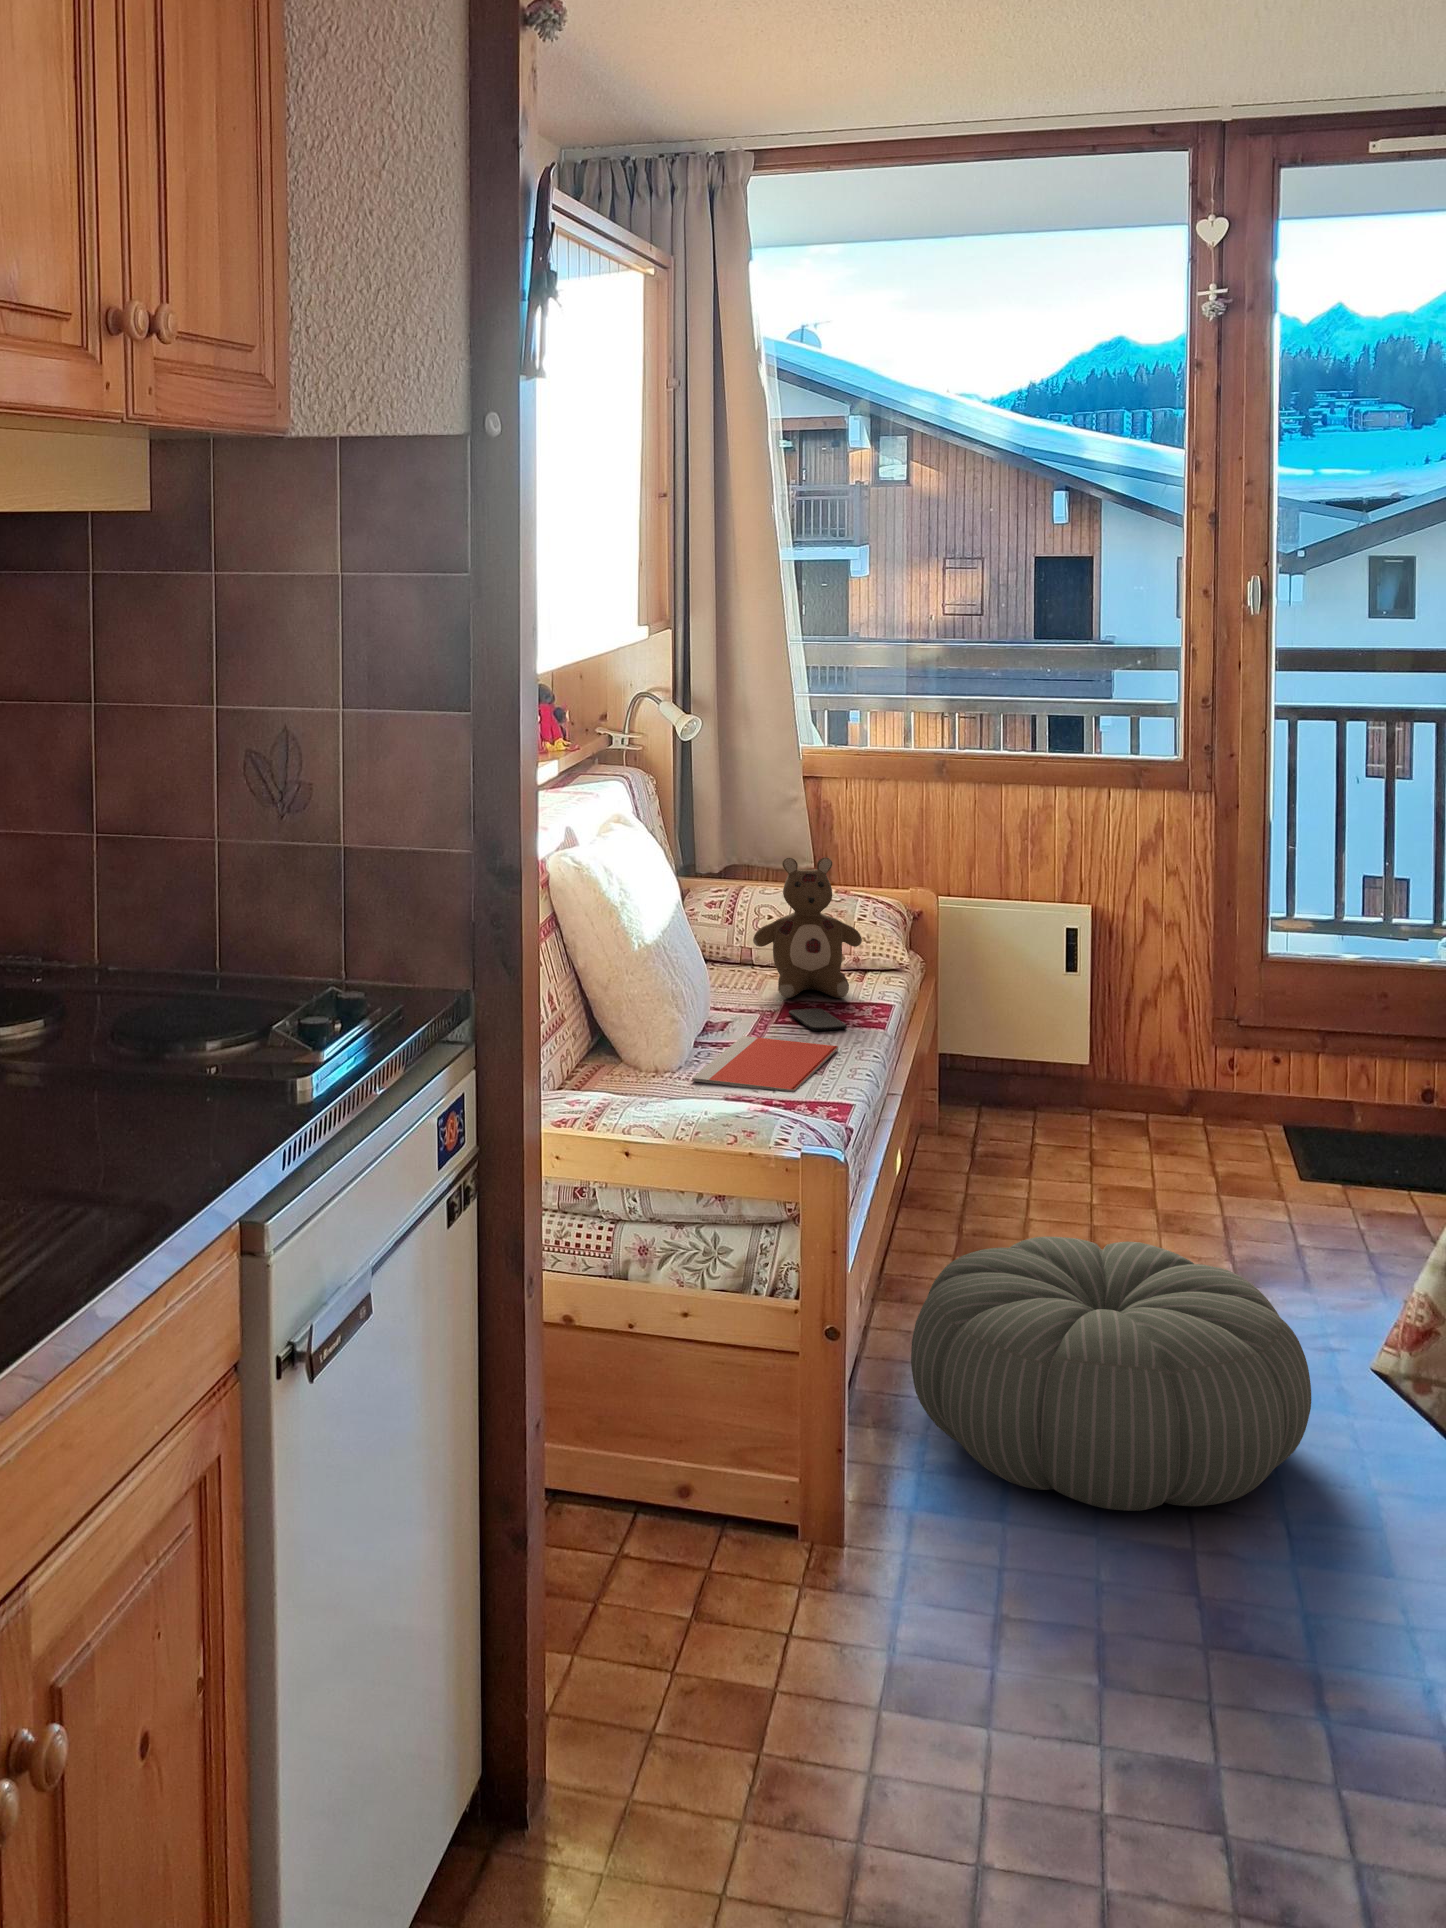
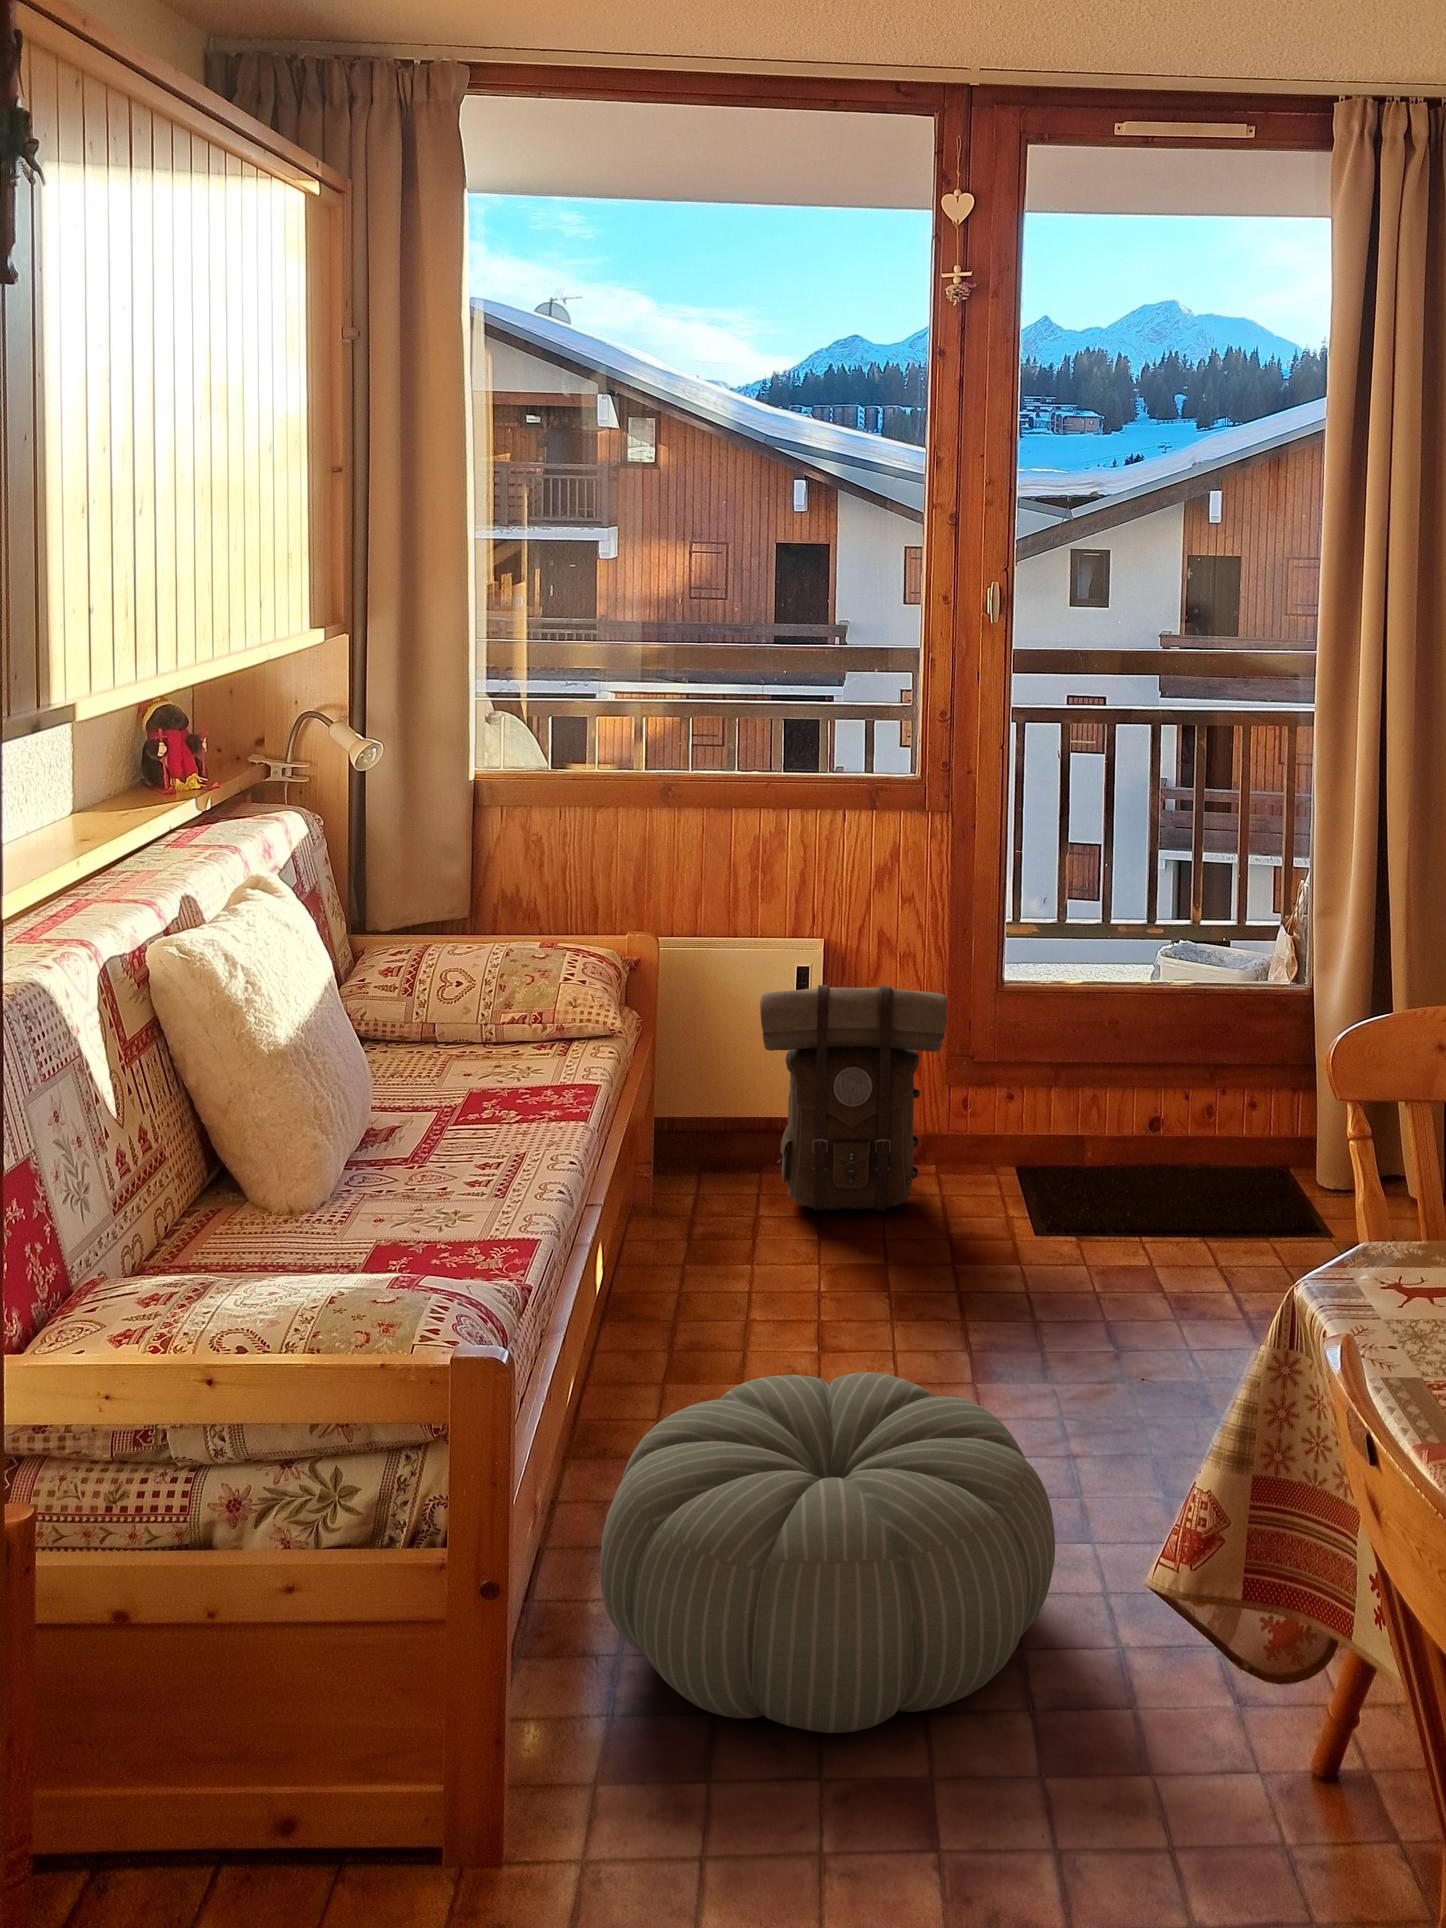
stuffed bear: present [753,858,862,998] -> none [433,914,565,1086]
backpack: none [1031,940,1210,1148] -> present [760,985,948,1210]
smartphone: present [789,1008,847,1031] -> none [471,1101,540,1134]
notebook: present [692,1036,838,1092] -> none [333,1151,526,1234]

